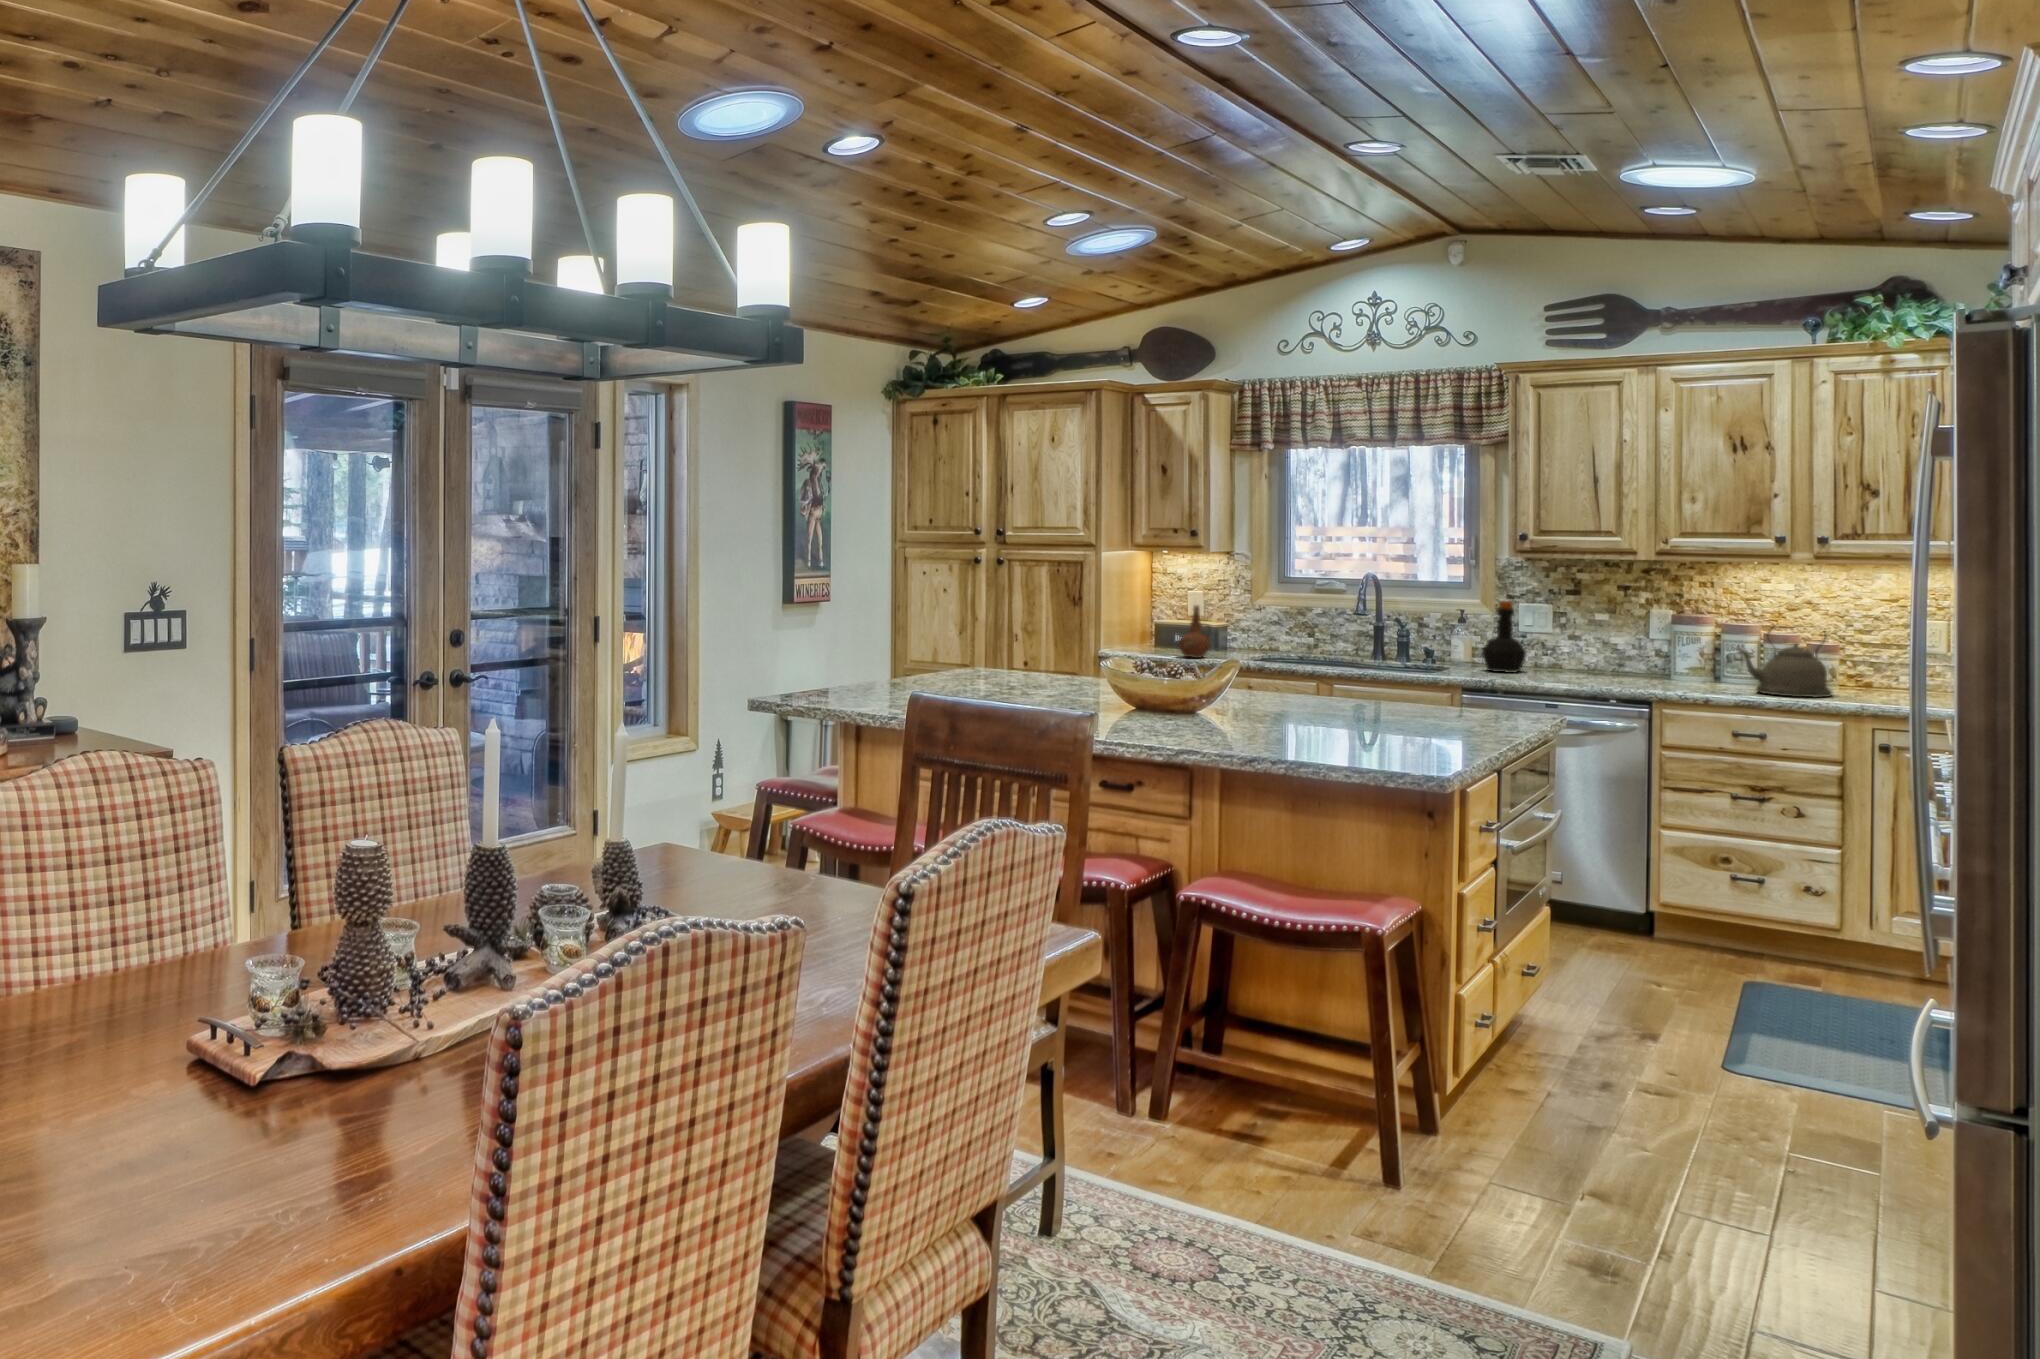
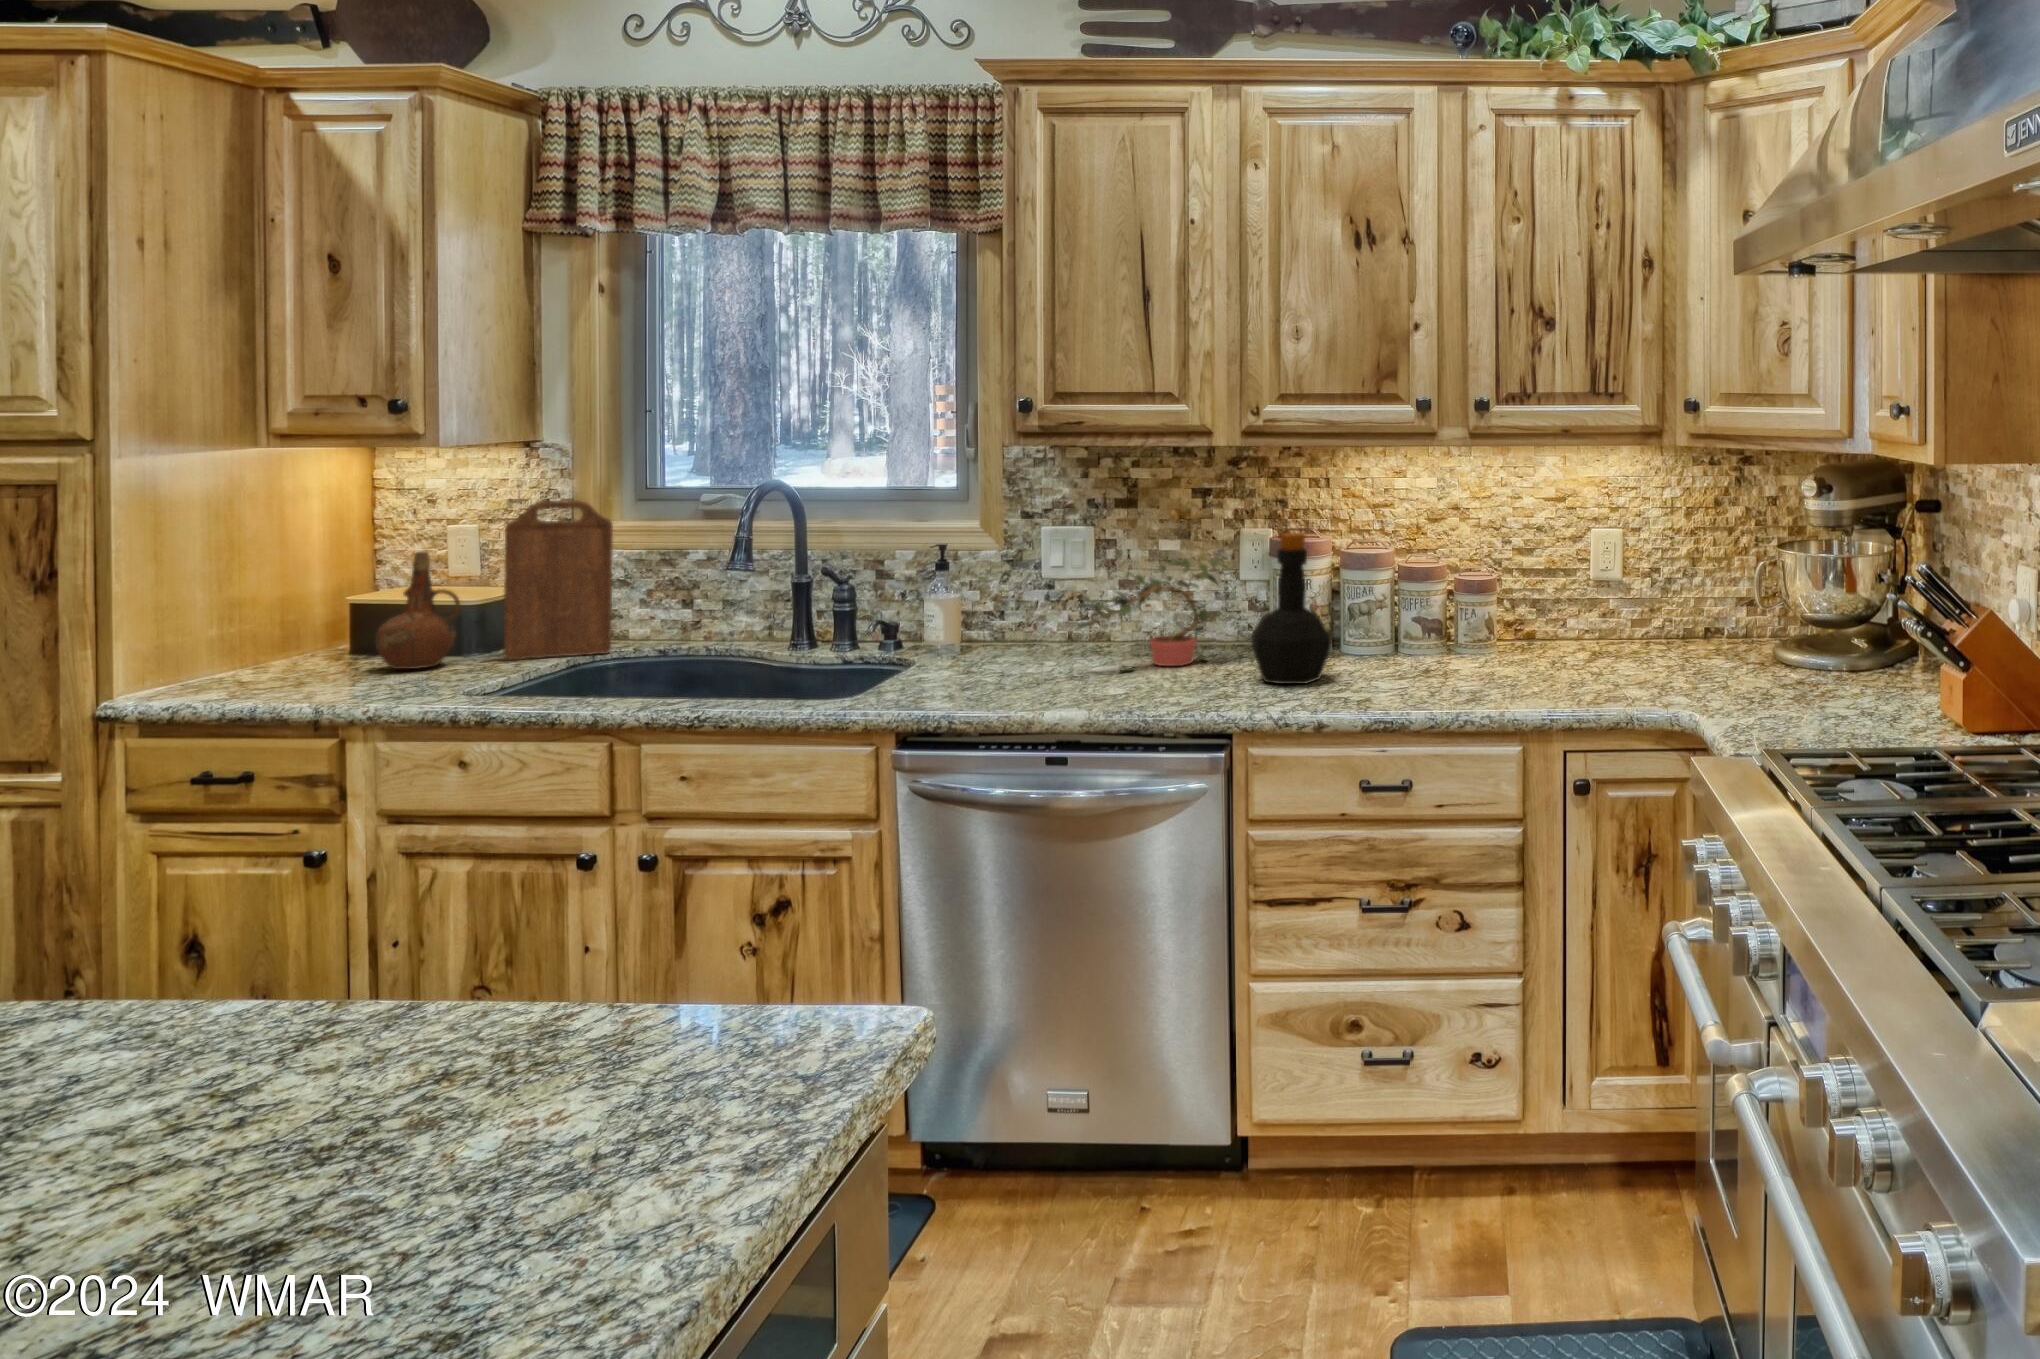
cutting board: none [1229,584,1278,658] -> present [504,500,613,659]
bottle: present [1482,601,1526,673] -> present [1251,533,1331,684]
potted plant: none [1549,620,1647,679] -> present [1078,556,1228,670]
kettle: present [1737,626,1832,697] -> none [1361,559,1499,693]

